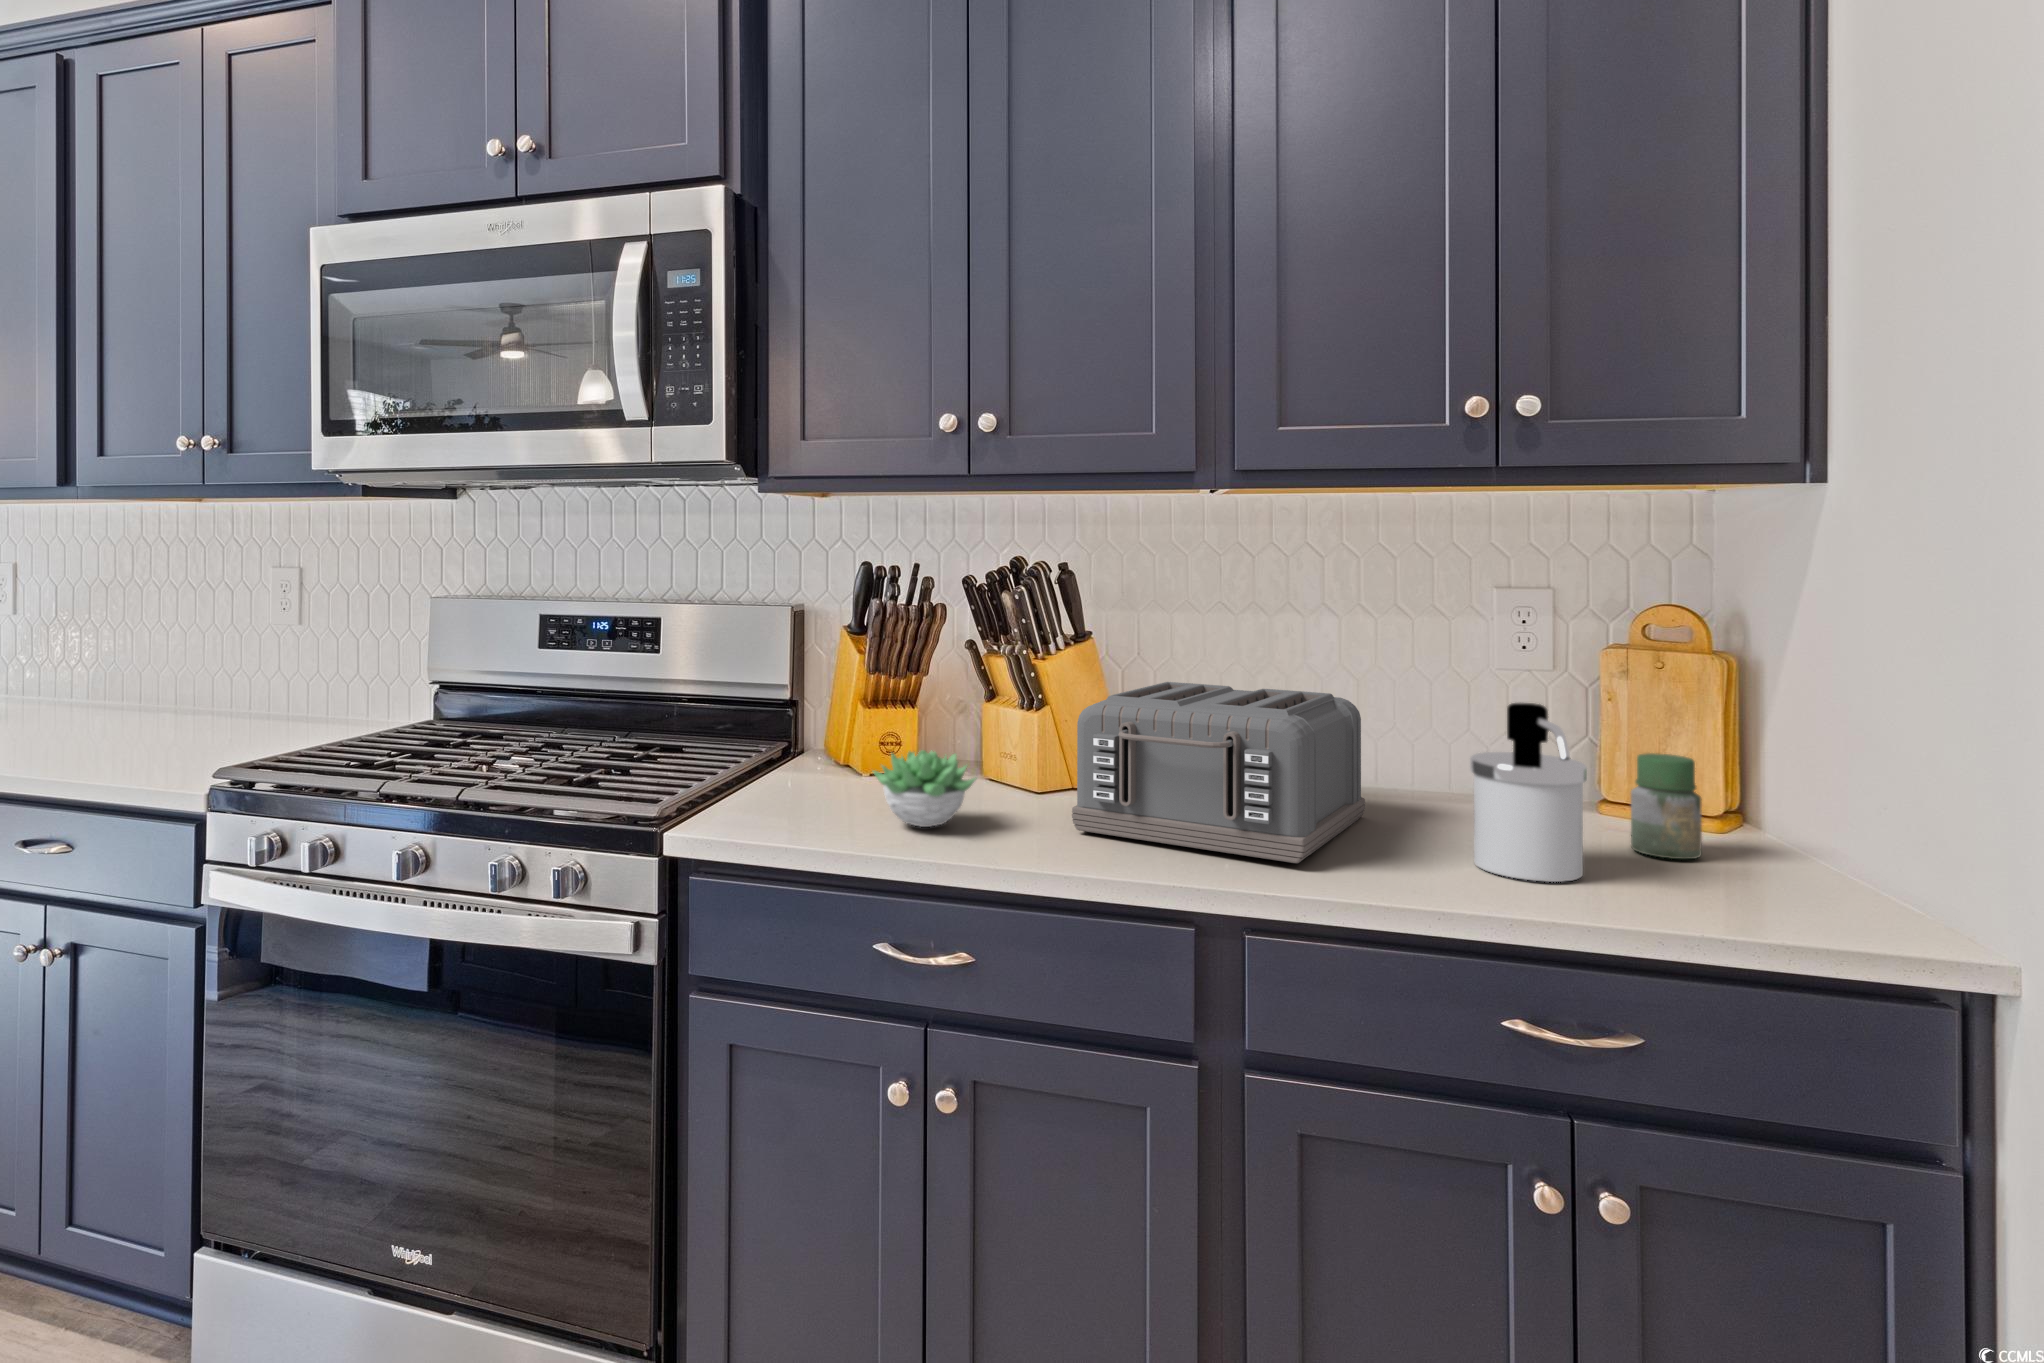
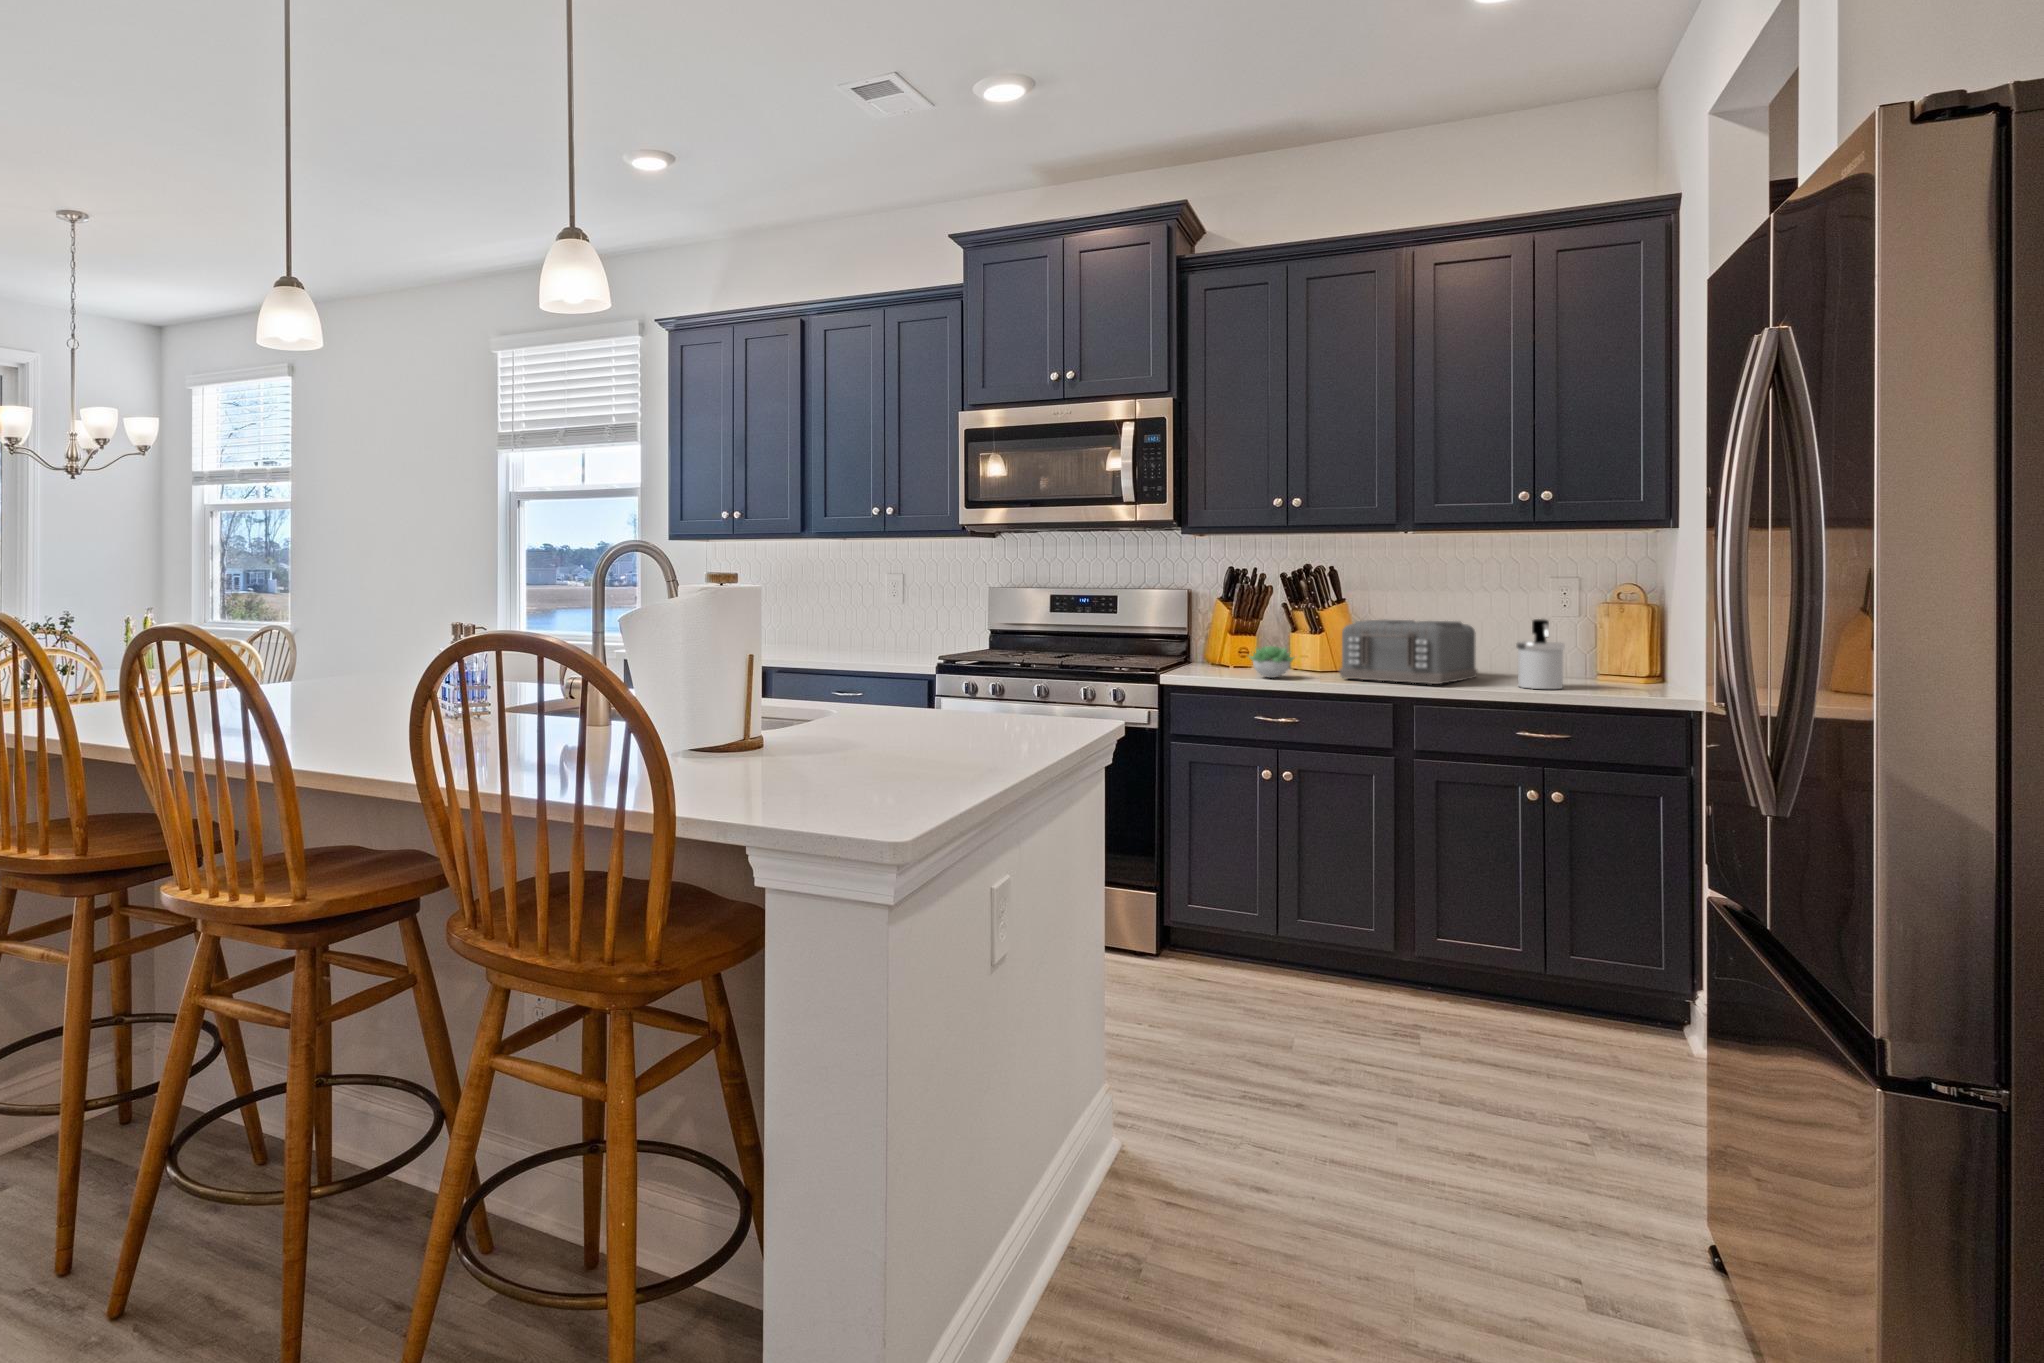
jar: present [1631,753,1702,859] -> none [1594,644,1623,686]

